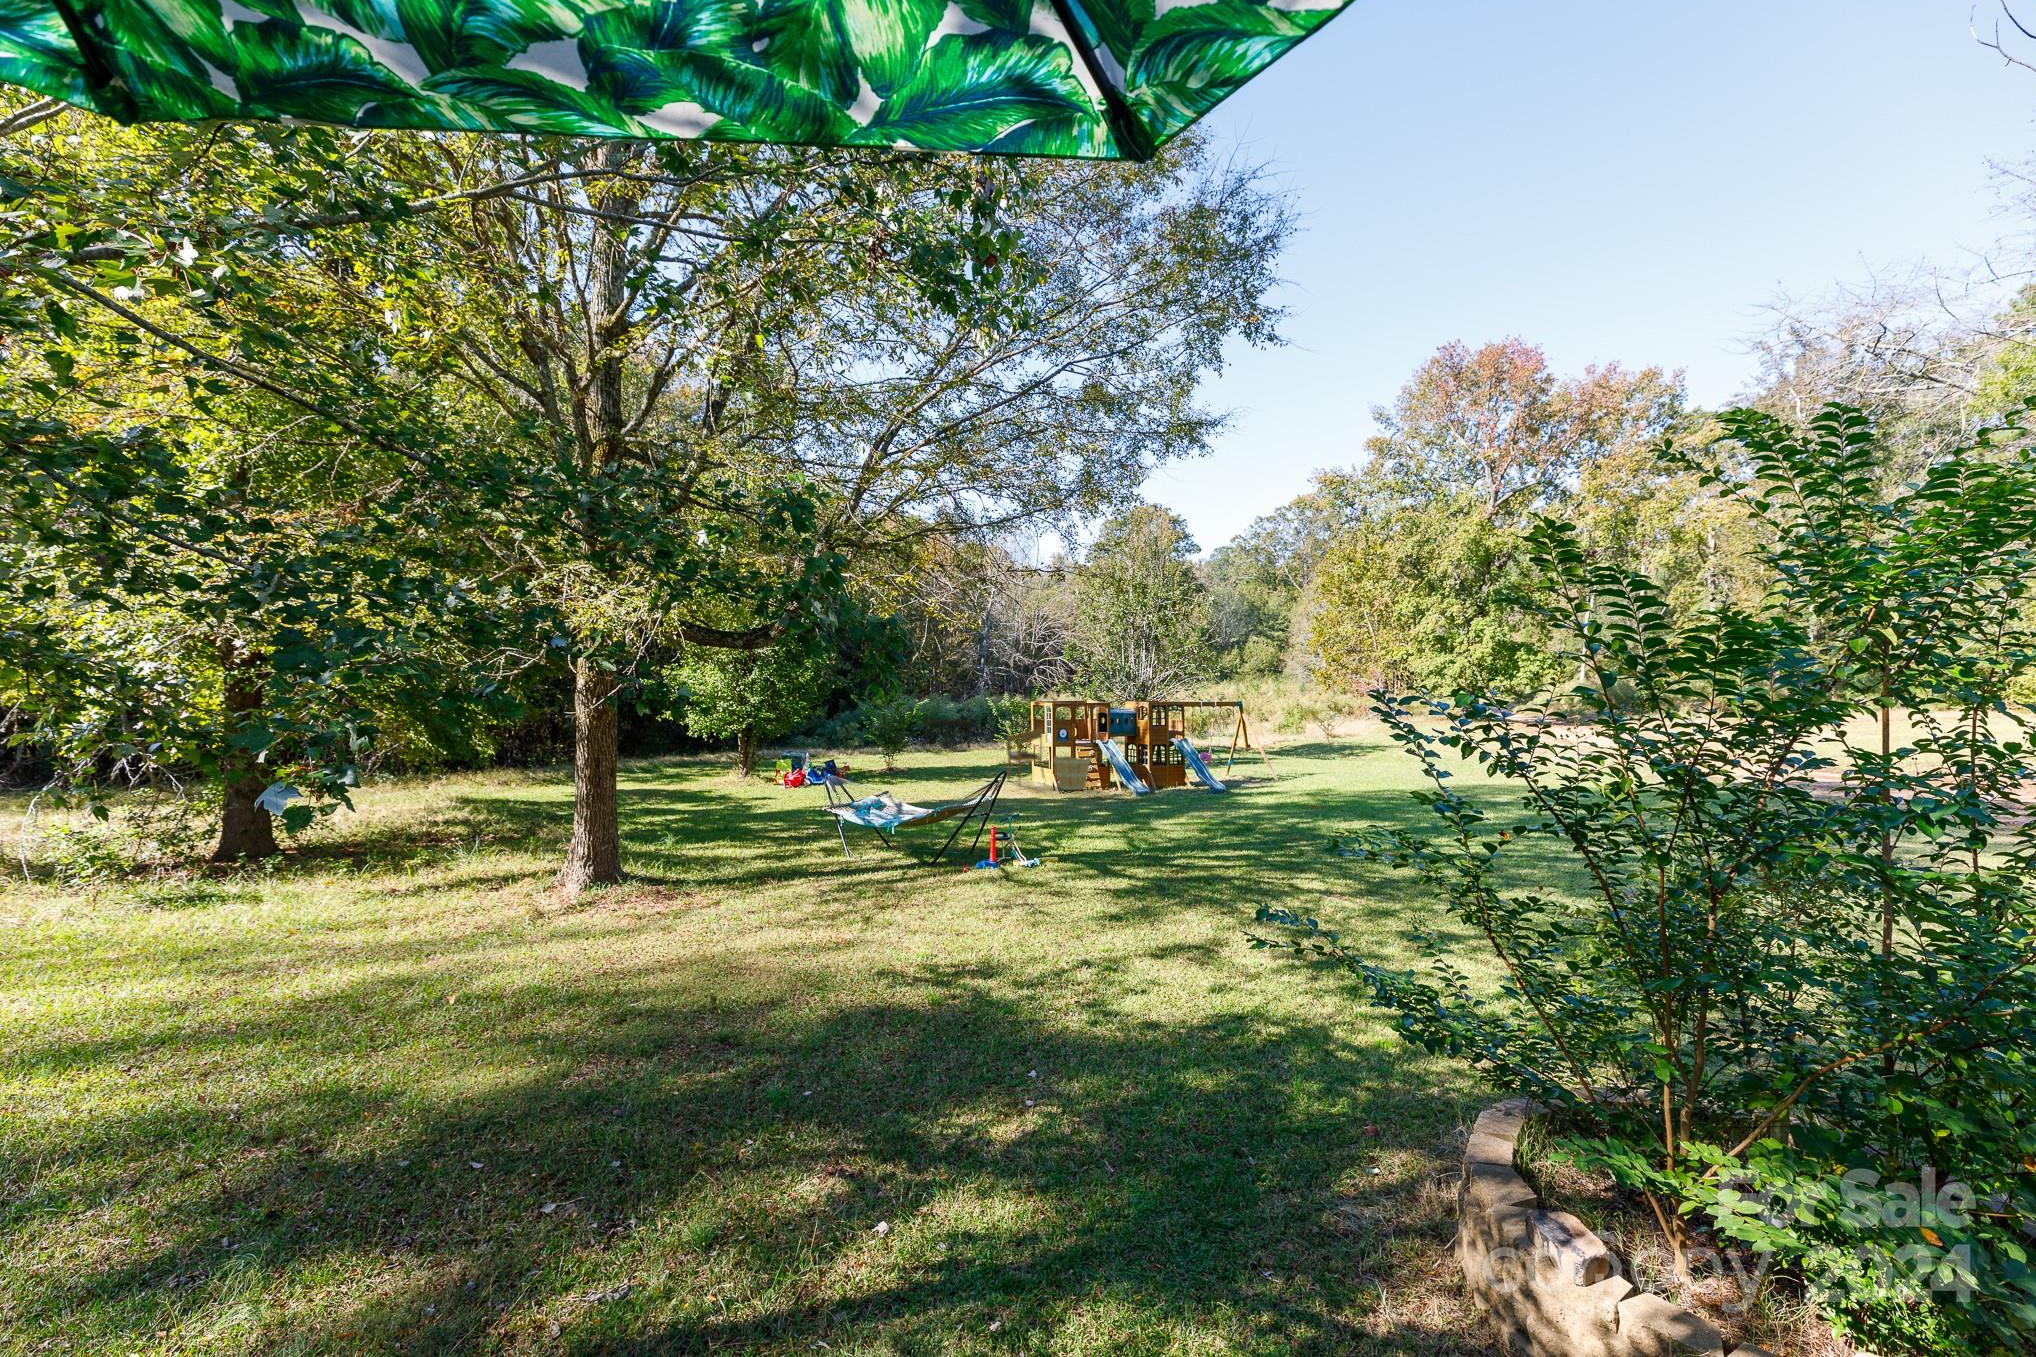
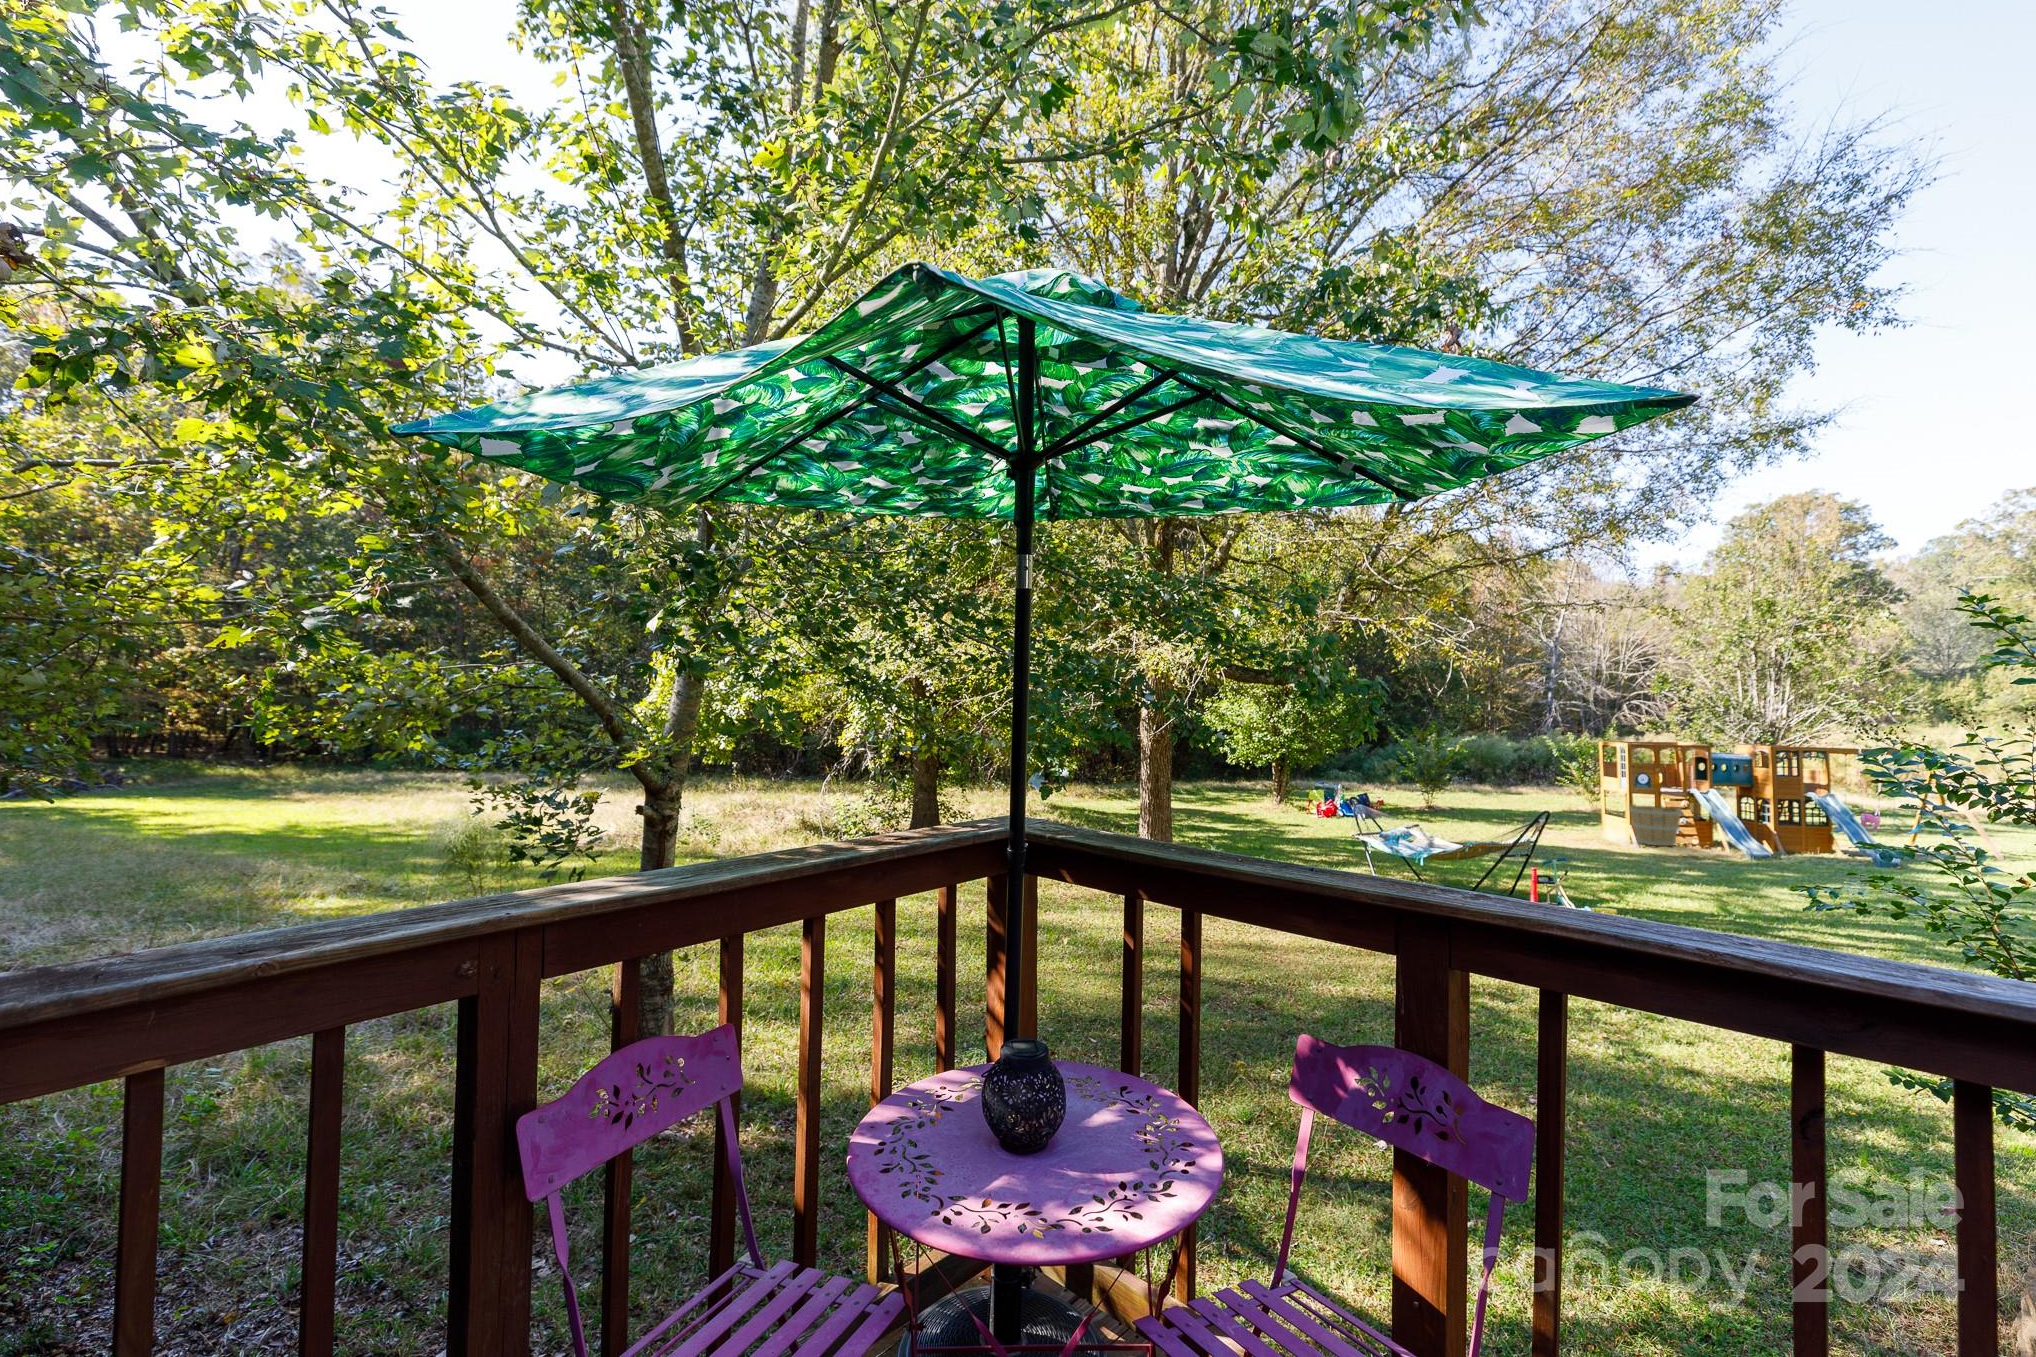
round table: present [929,720,971,748] -> none [1475,760,1532,792]
chair: present [1007,729,1046,784] -> none [1568,773,1620,836]

